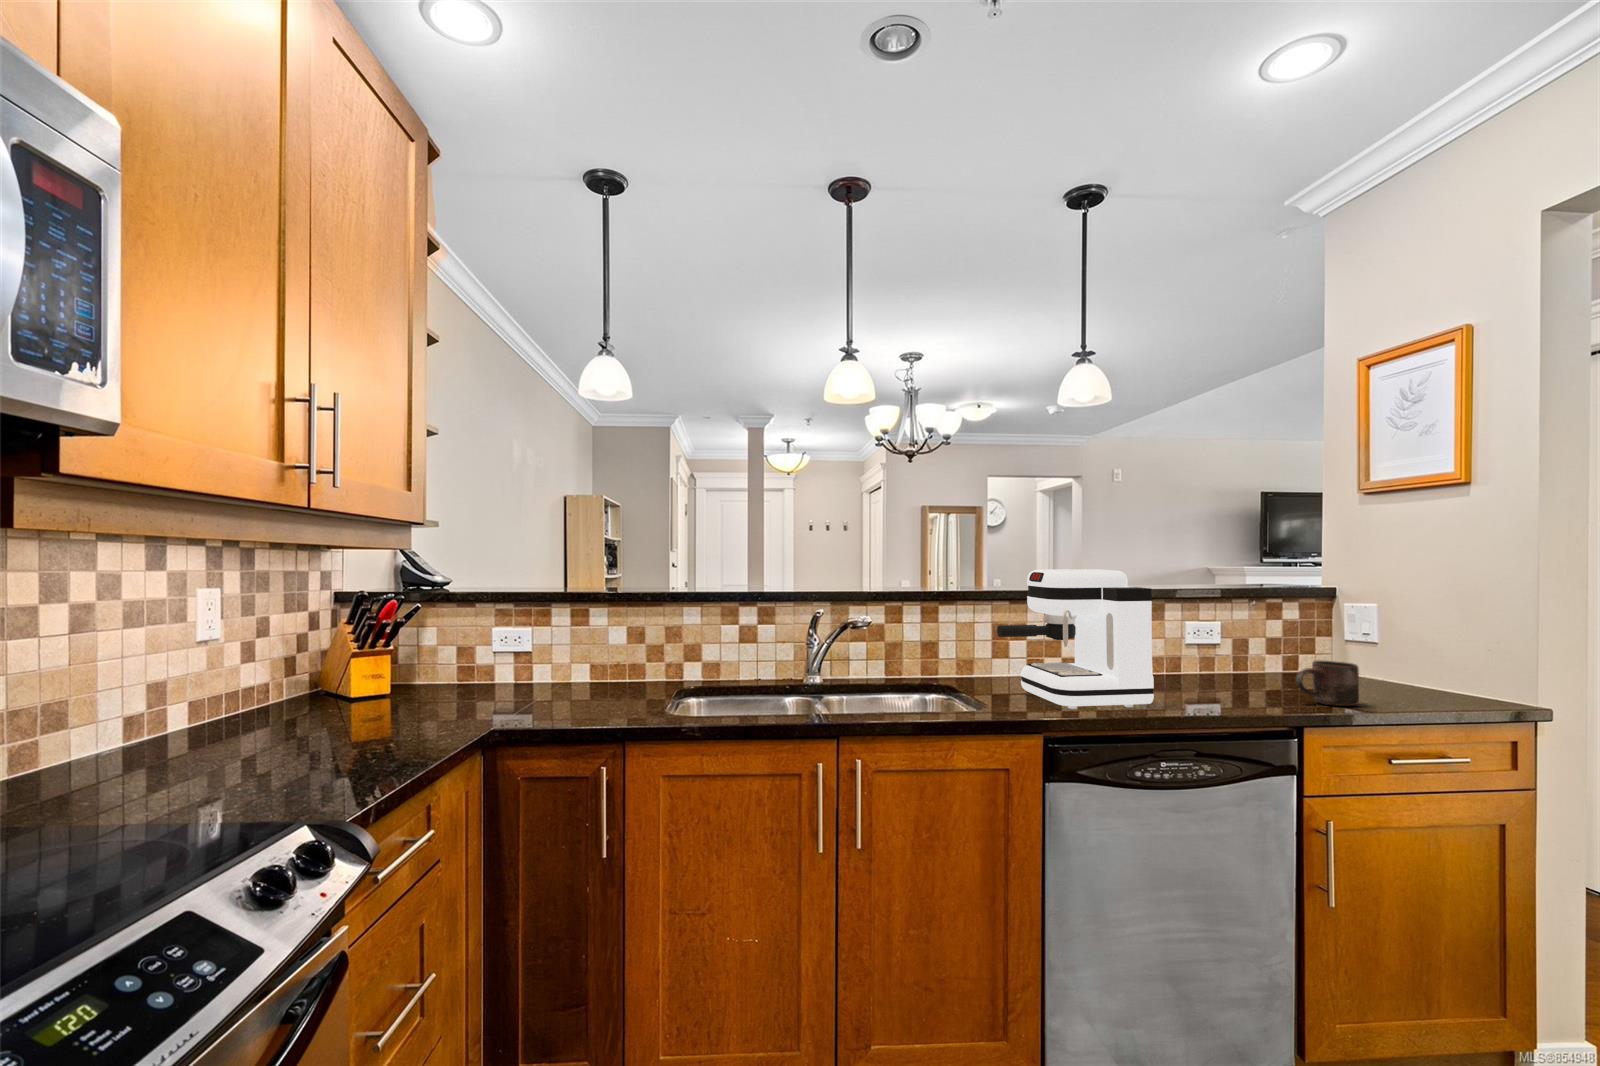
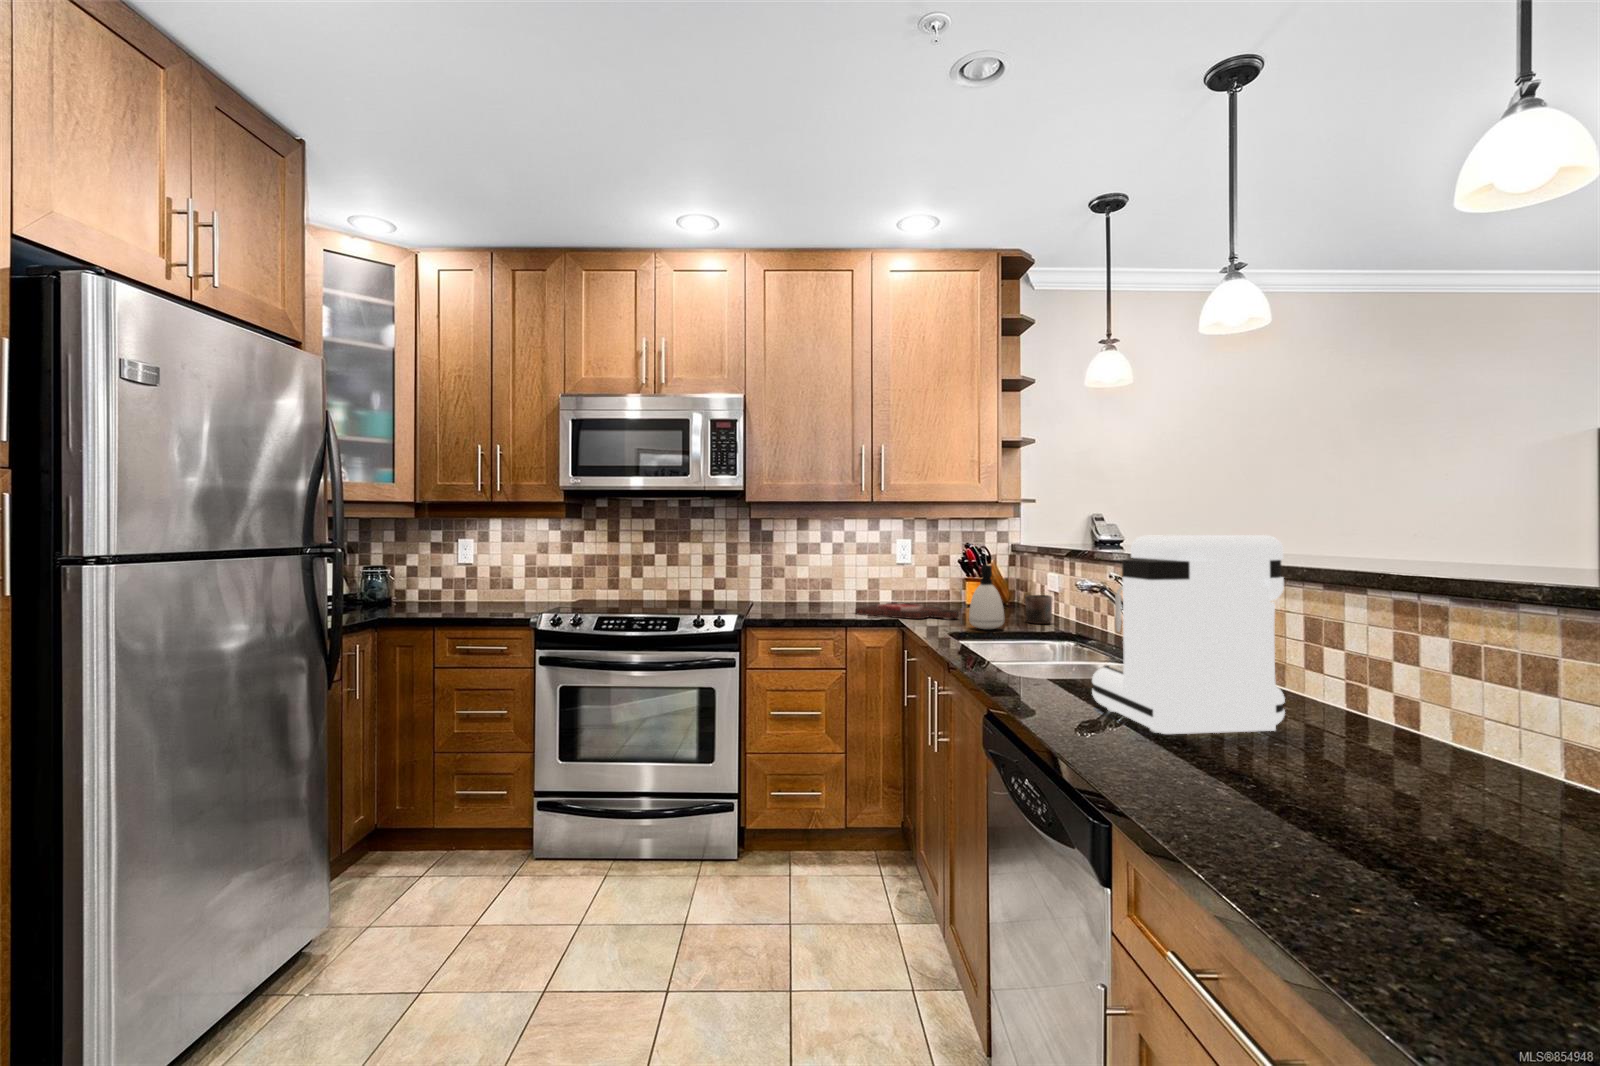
soap dispenser: none [579,616,630,710] -> present [969,565,1004,630]
mug: present [1296,661,1359,706] -> present [1025,595,1052,624]
cutting board: none [269,698,486,756] -> present [855,602,959,619]

